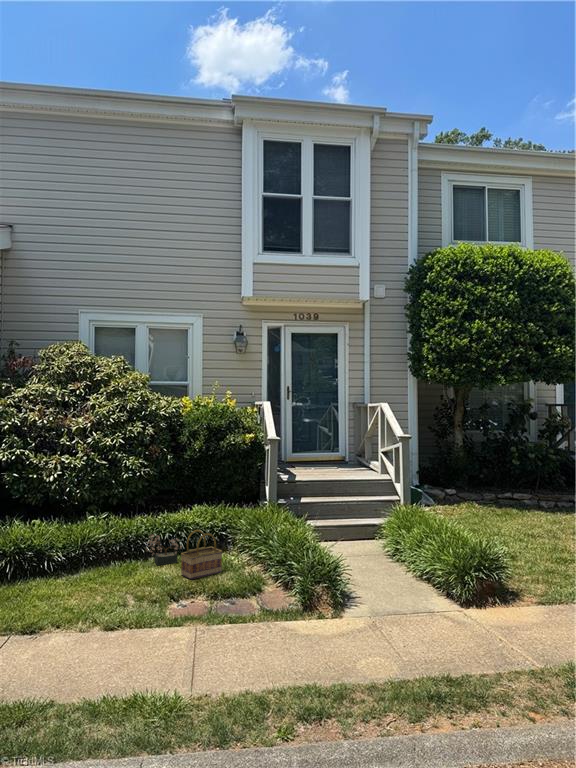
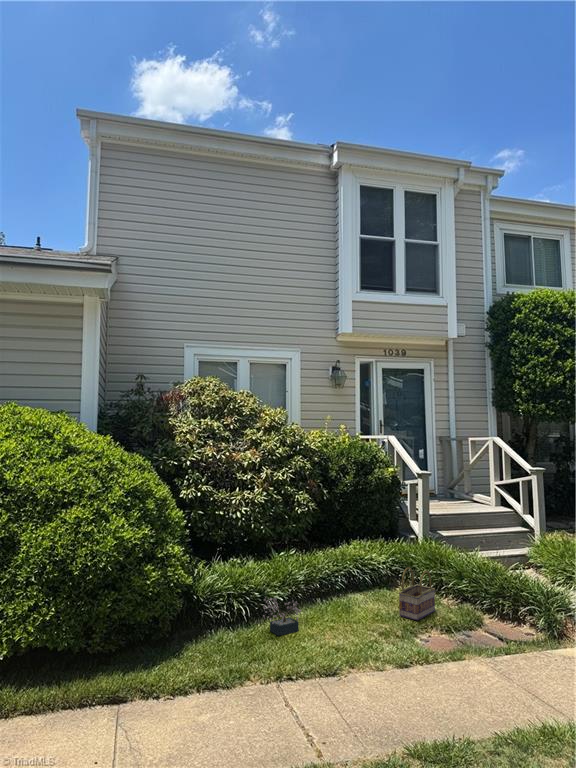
decorative plant: present [147,535,182,565] -> present [263,597,301,636]

